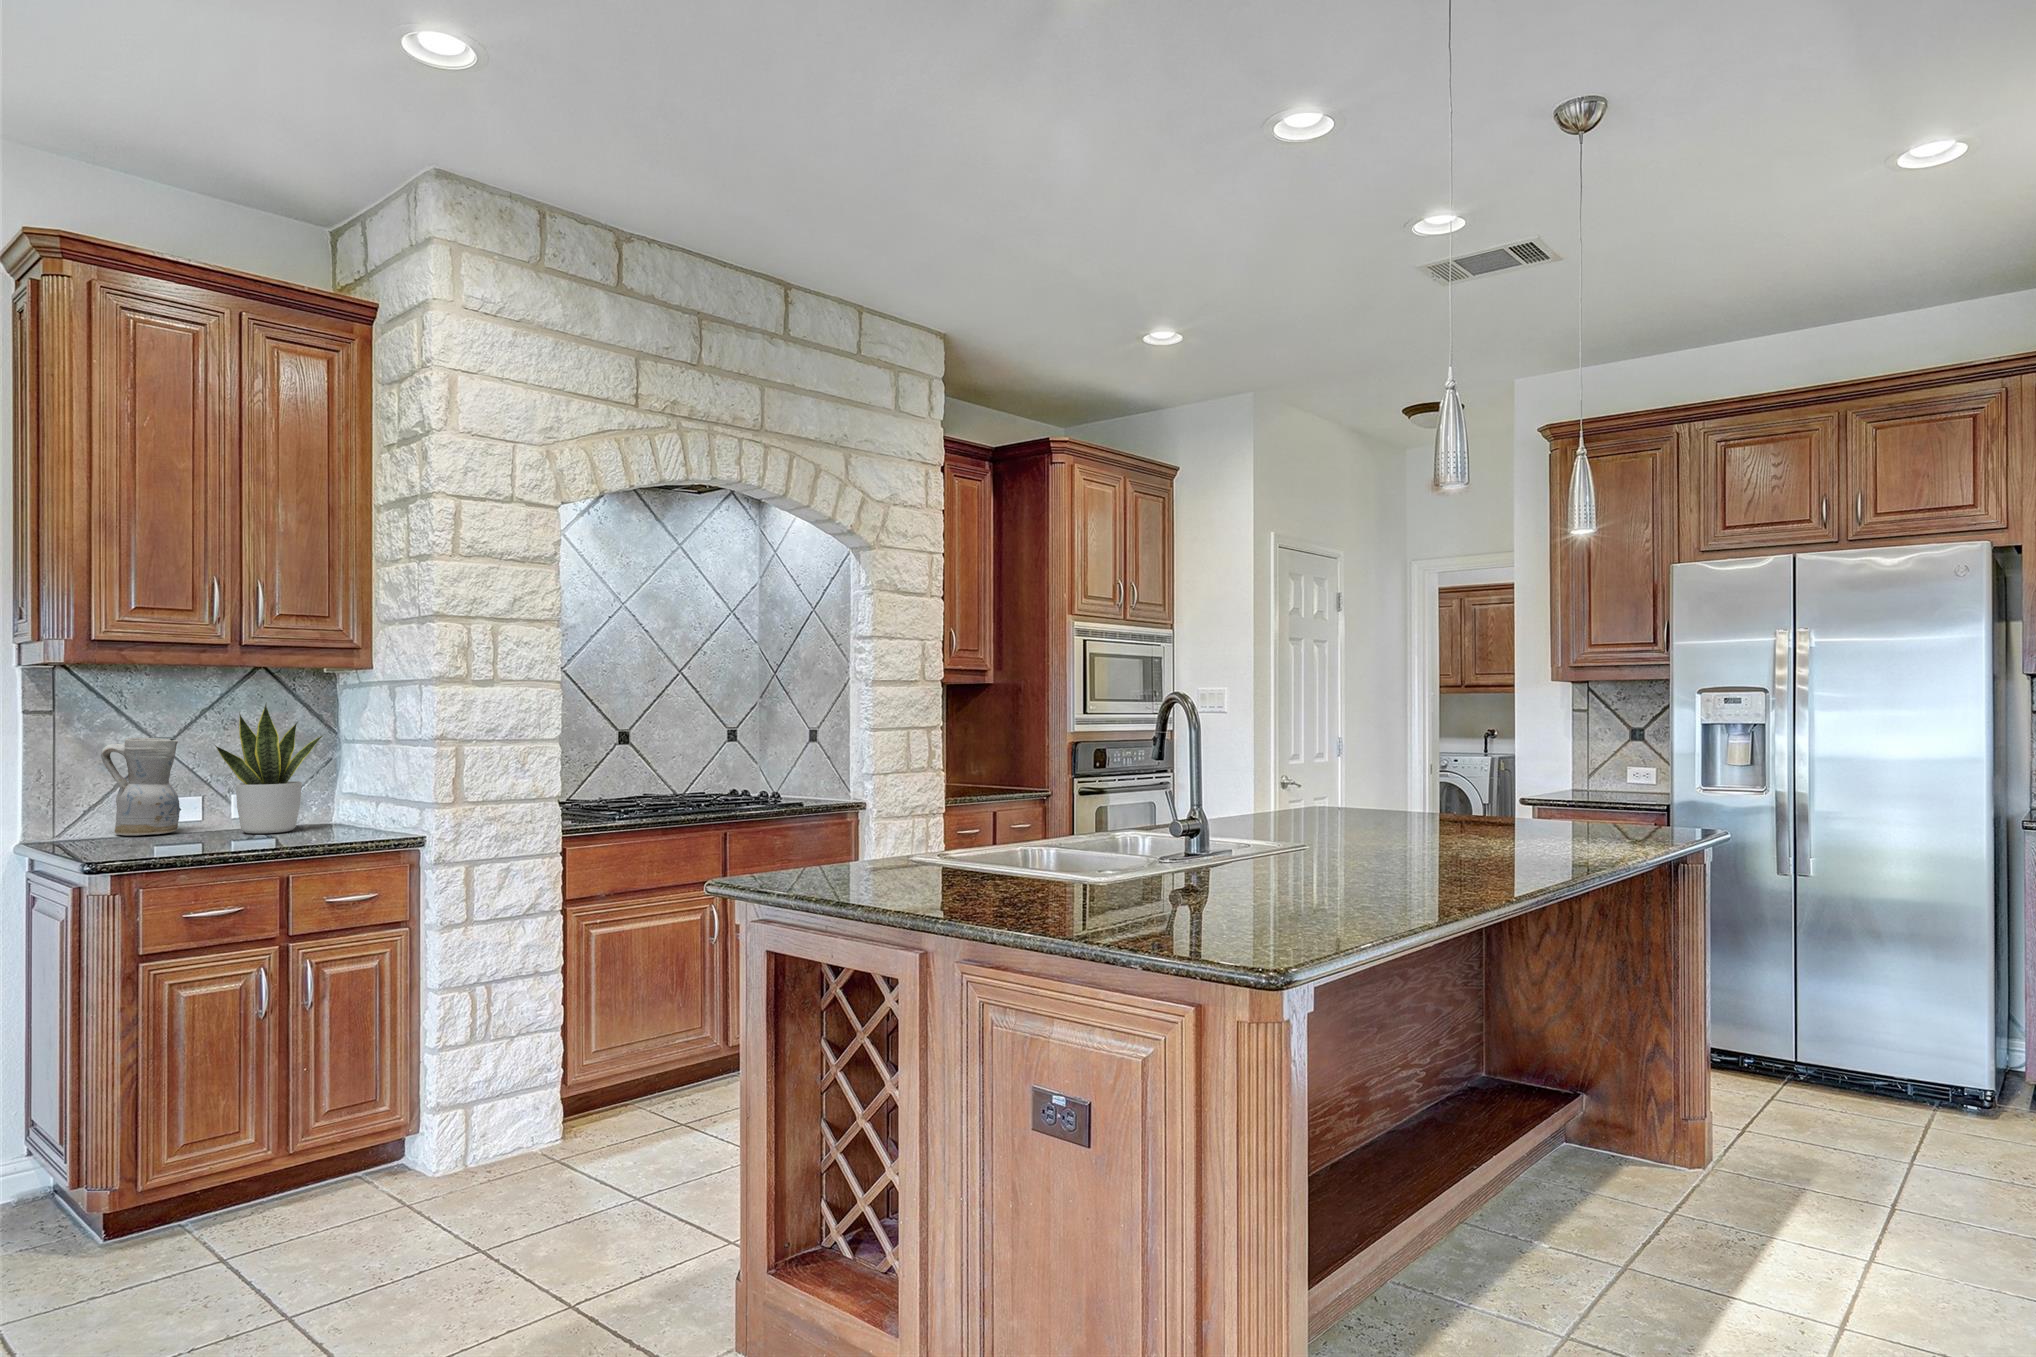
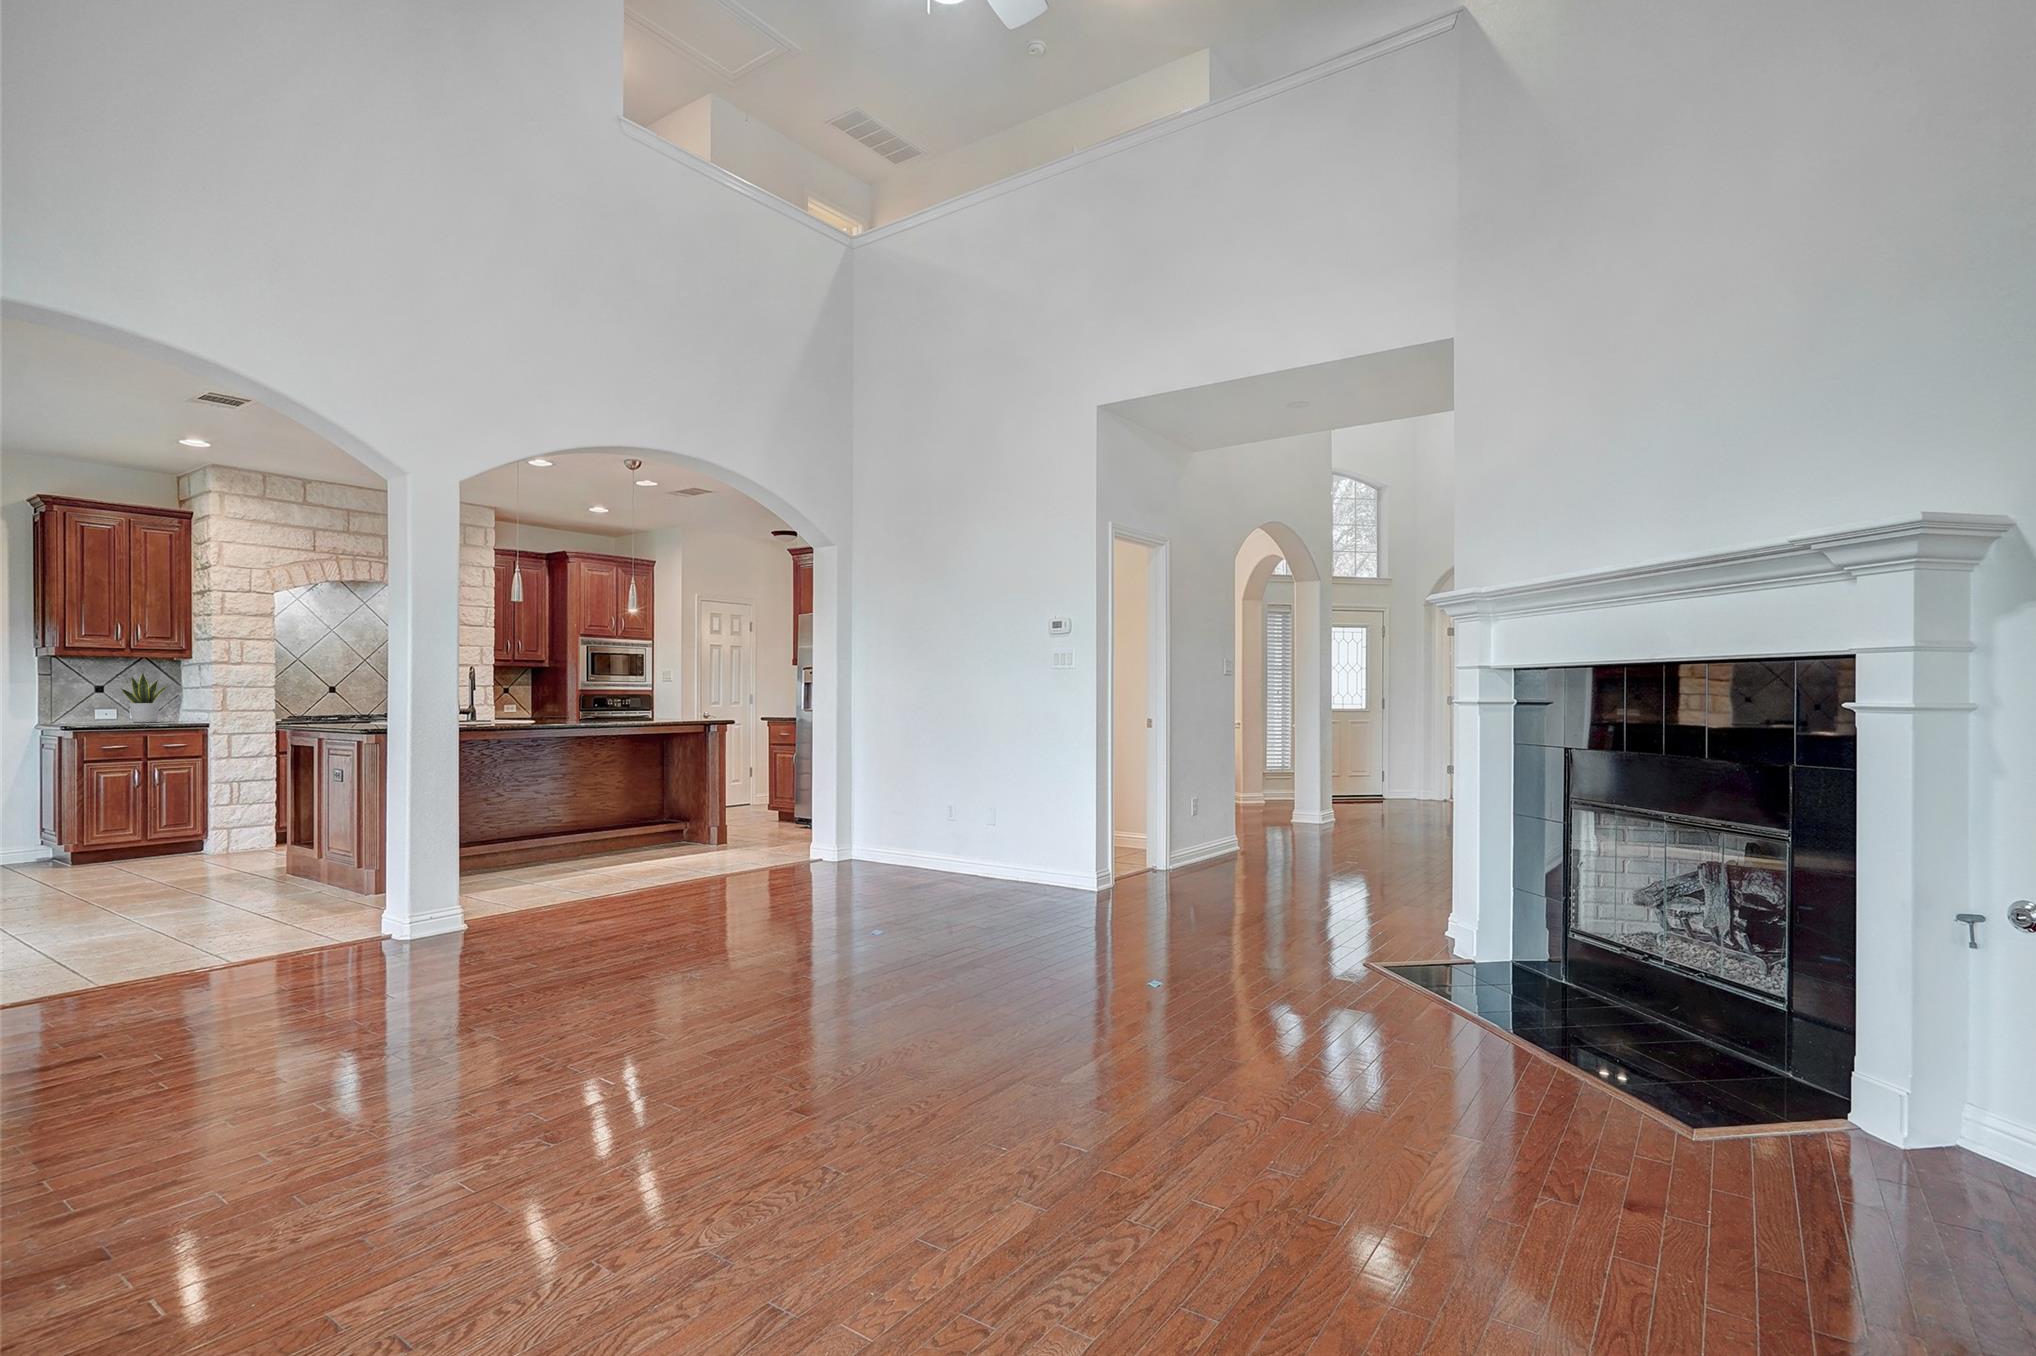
ceramic pitcher: present [101,738,180,835] -> none [72,685,106,723]

